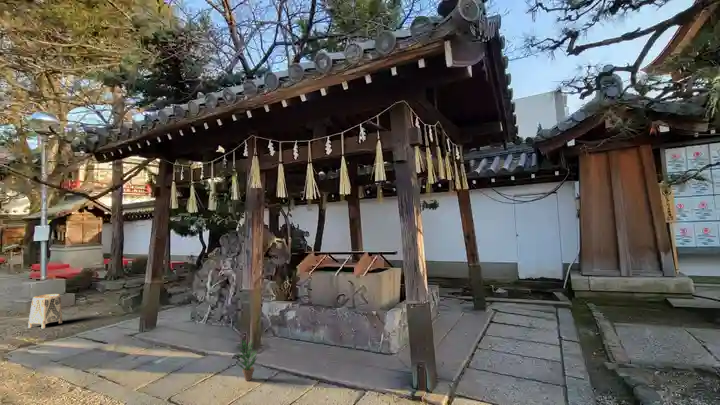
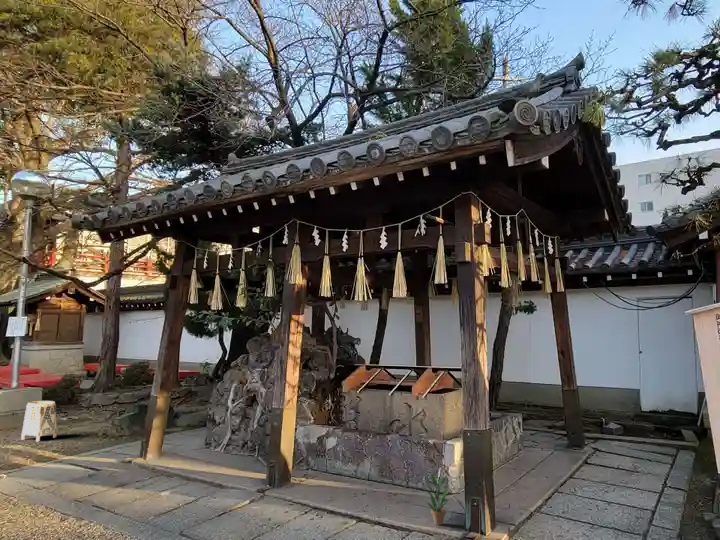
potted plant: present [238,340,256,381] -> present [427,474,449,525]

